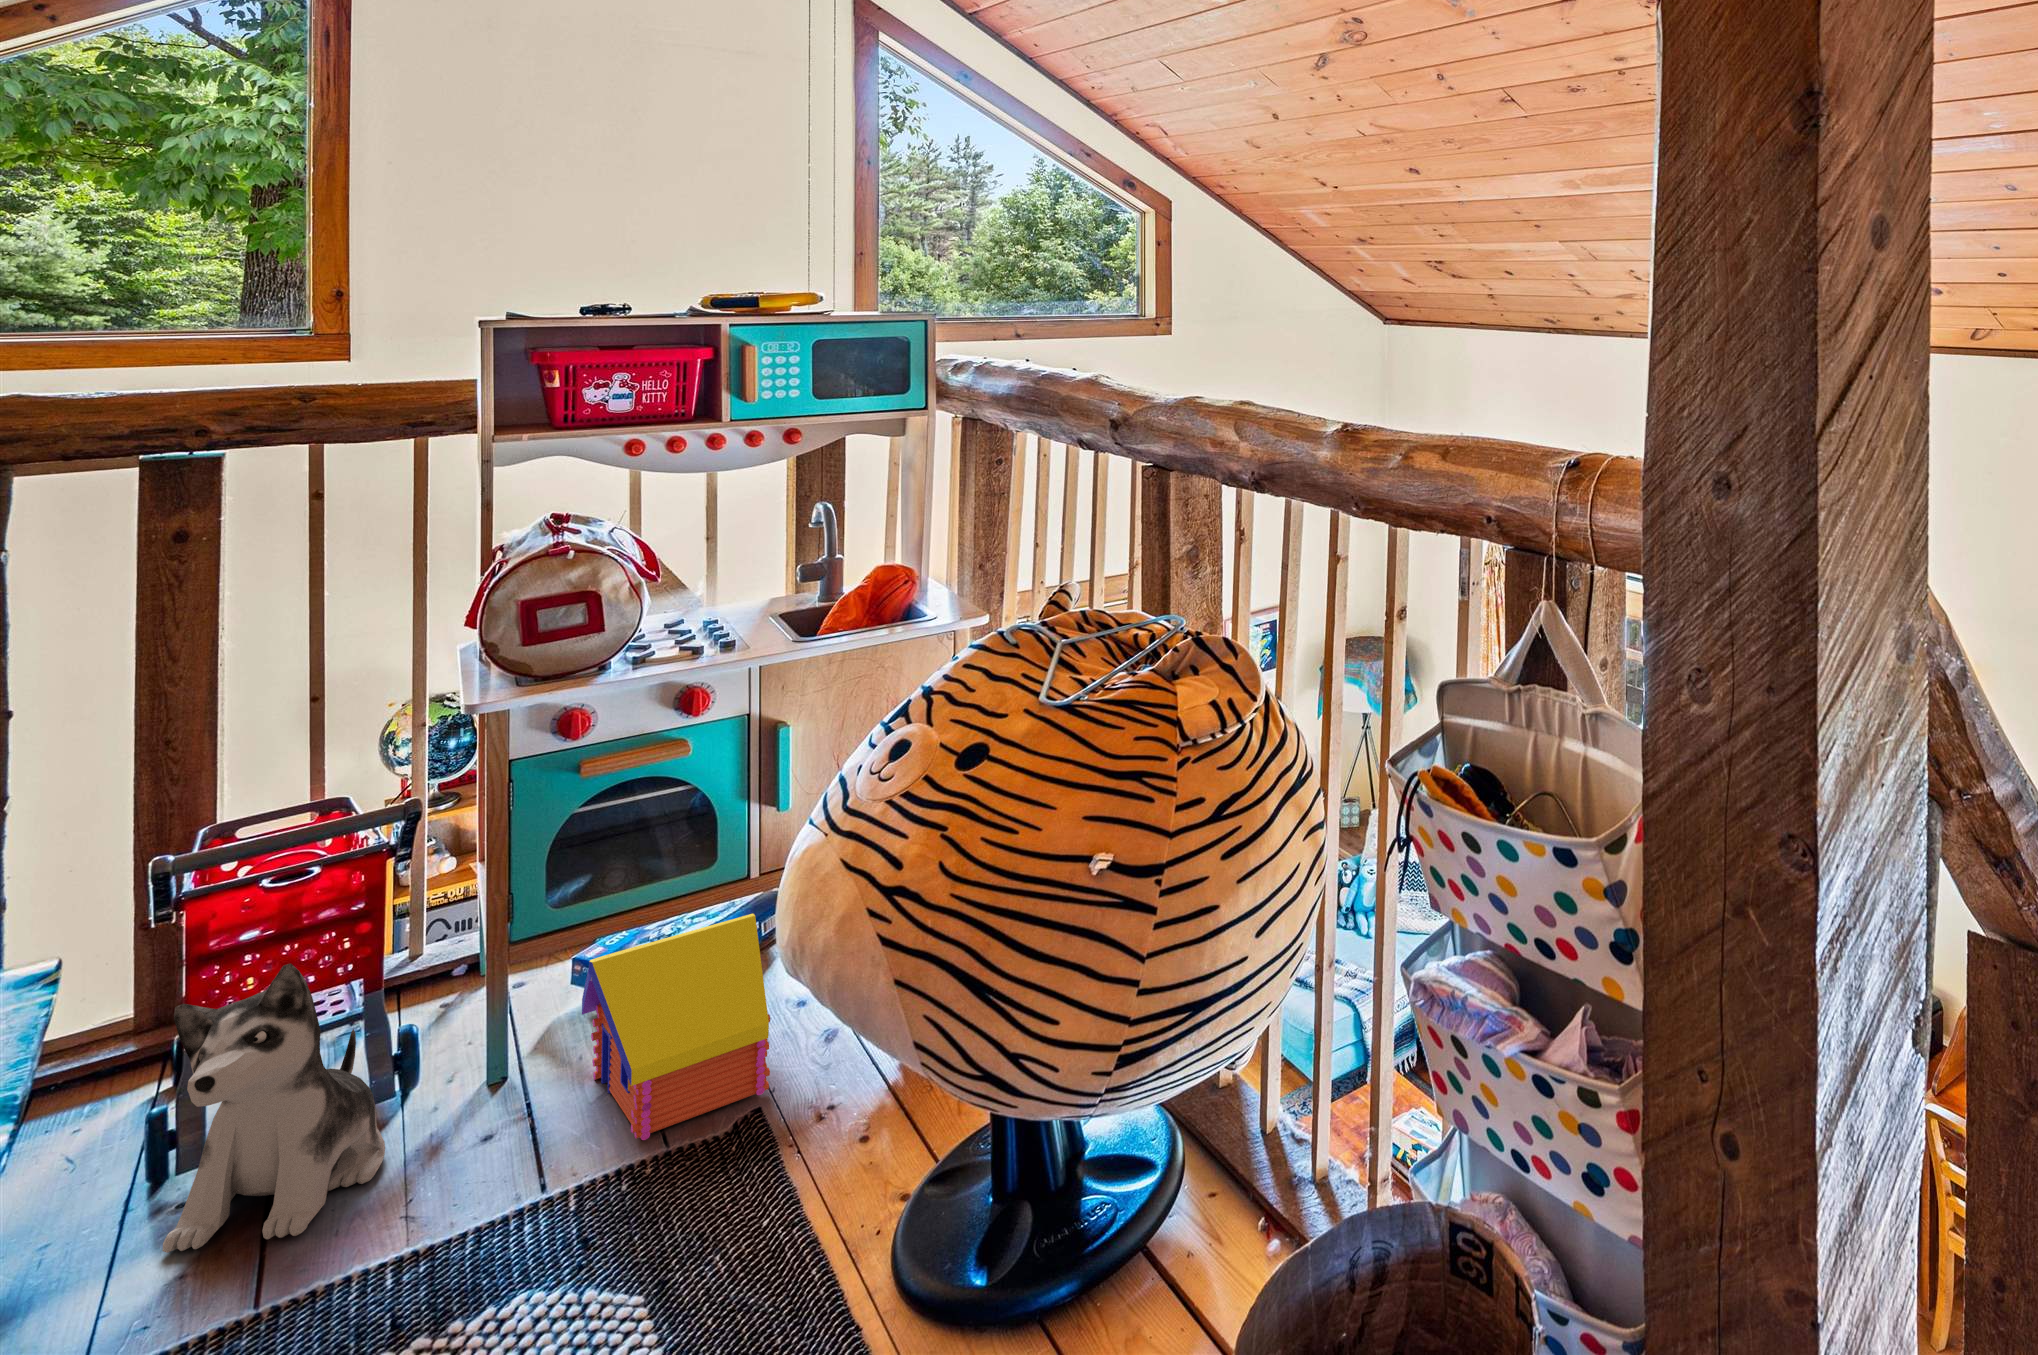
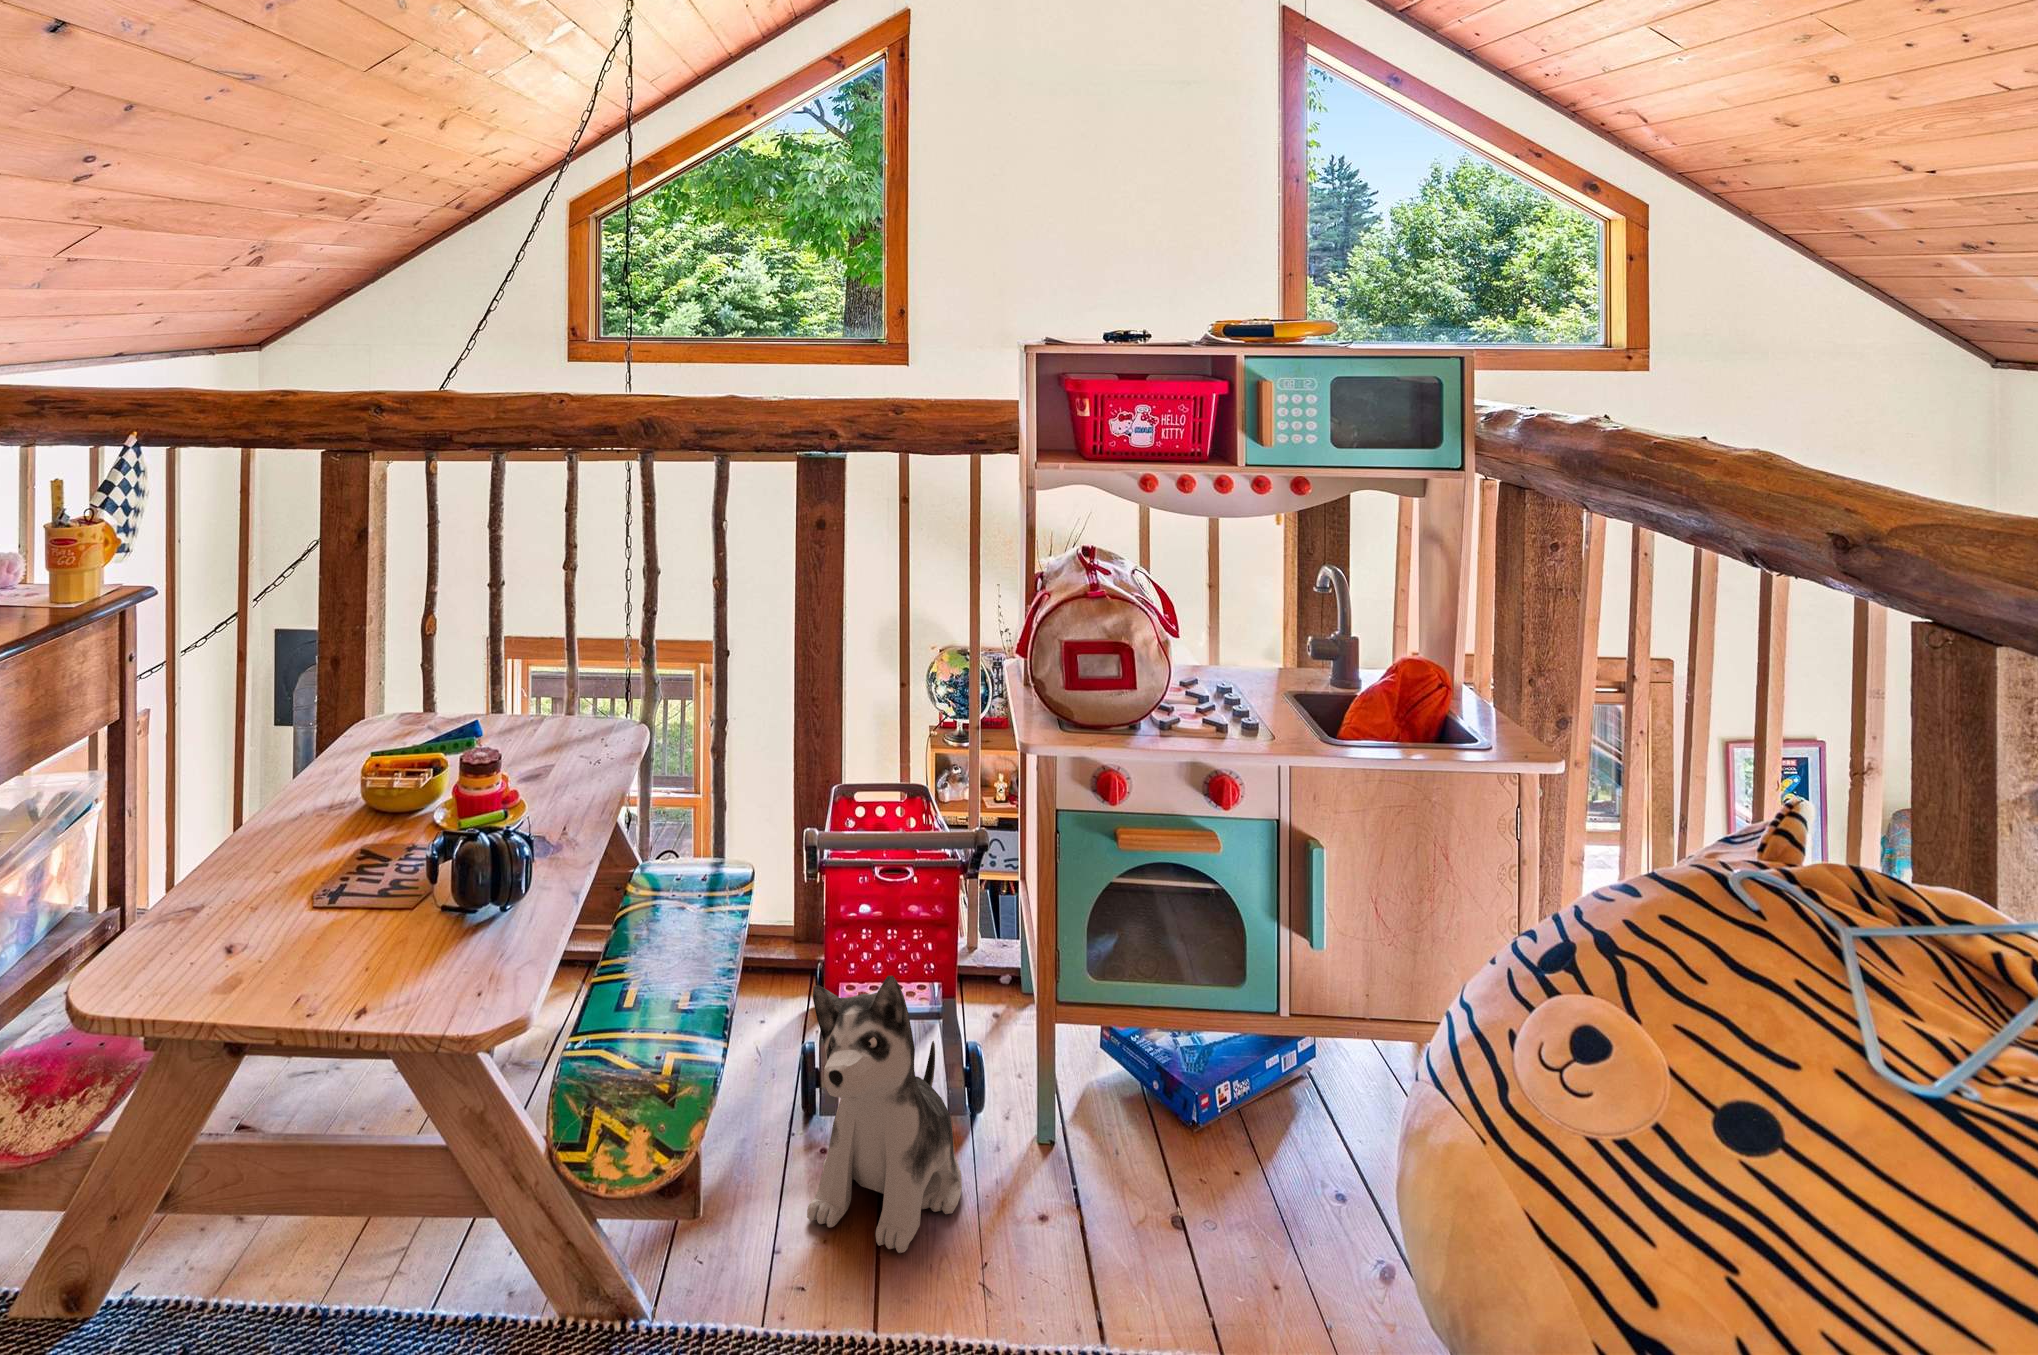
toy house: present [582,914,770,1140] -> none [1120,1046,1321,1285]

